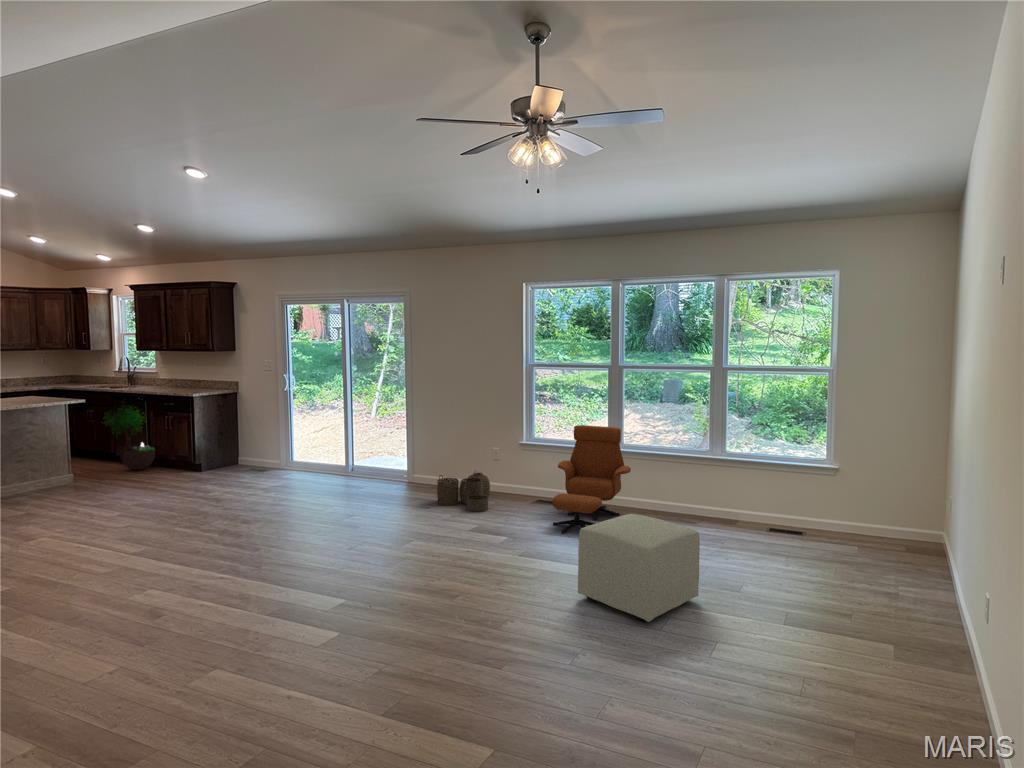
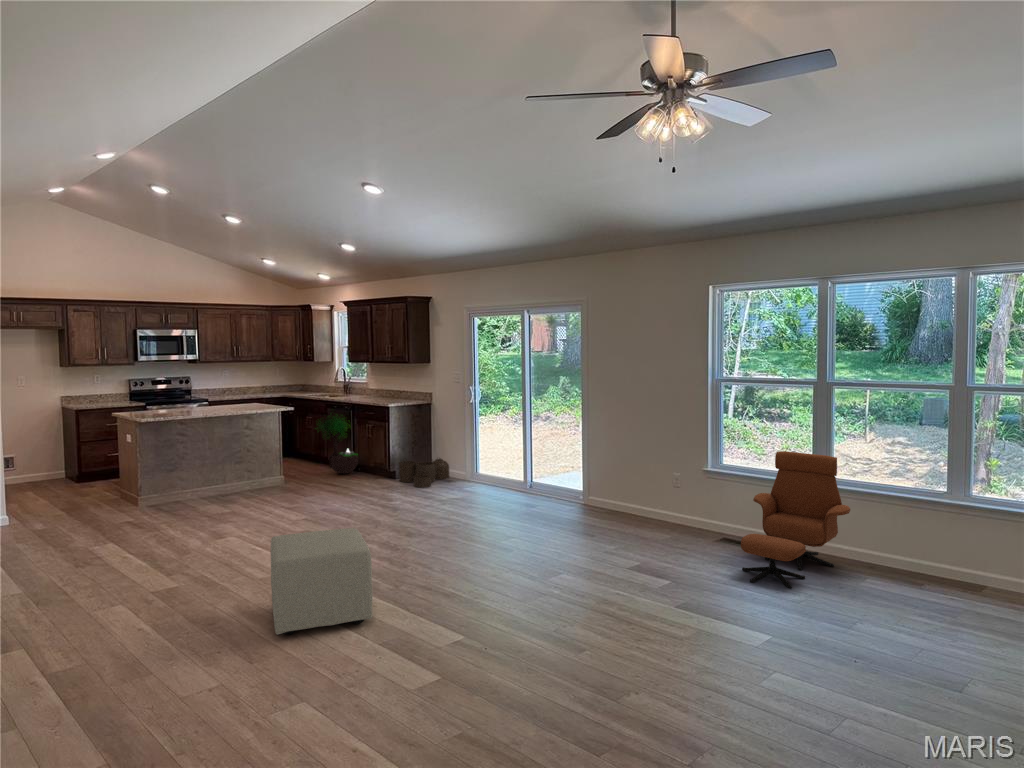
woven basket: present [437,473,490,511] -> present [399,458,449,488]
ottoman: present [578,514,700,622] -> present [271,528,372,635]

